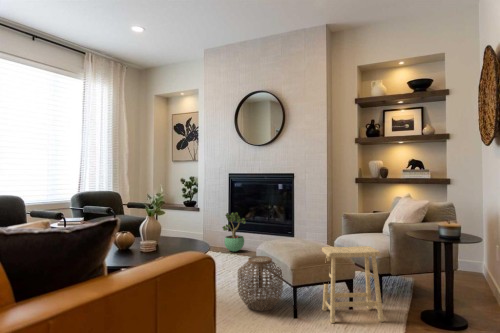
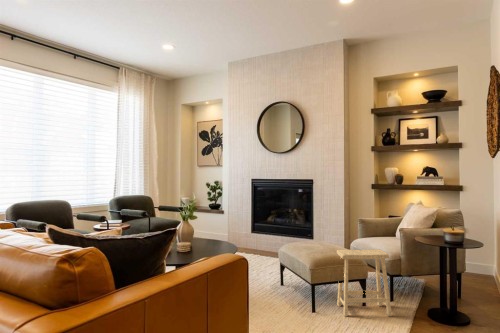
potted plant: present [223,212,246,252] -> none [246,216,268,253]
woven basket: present [238,256,283,311] -> none [262,257,302,305]

